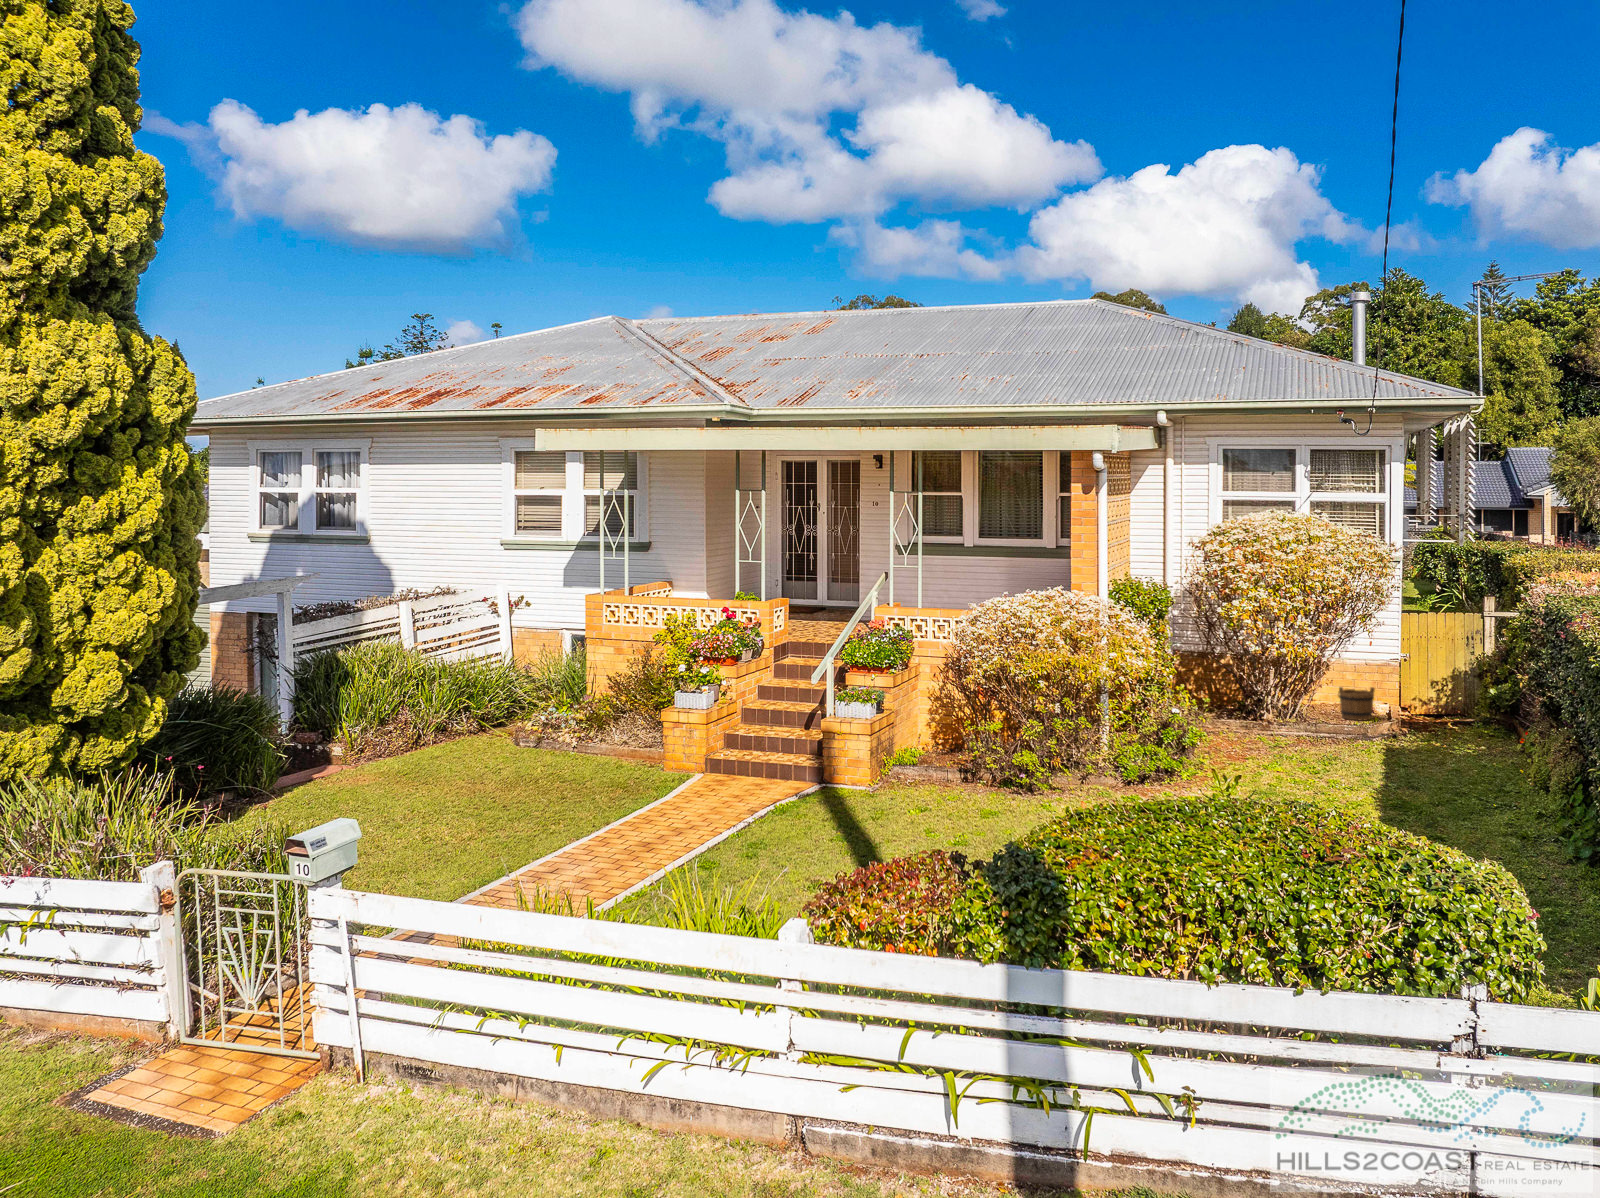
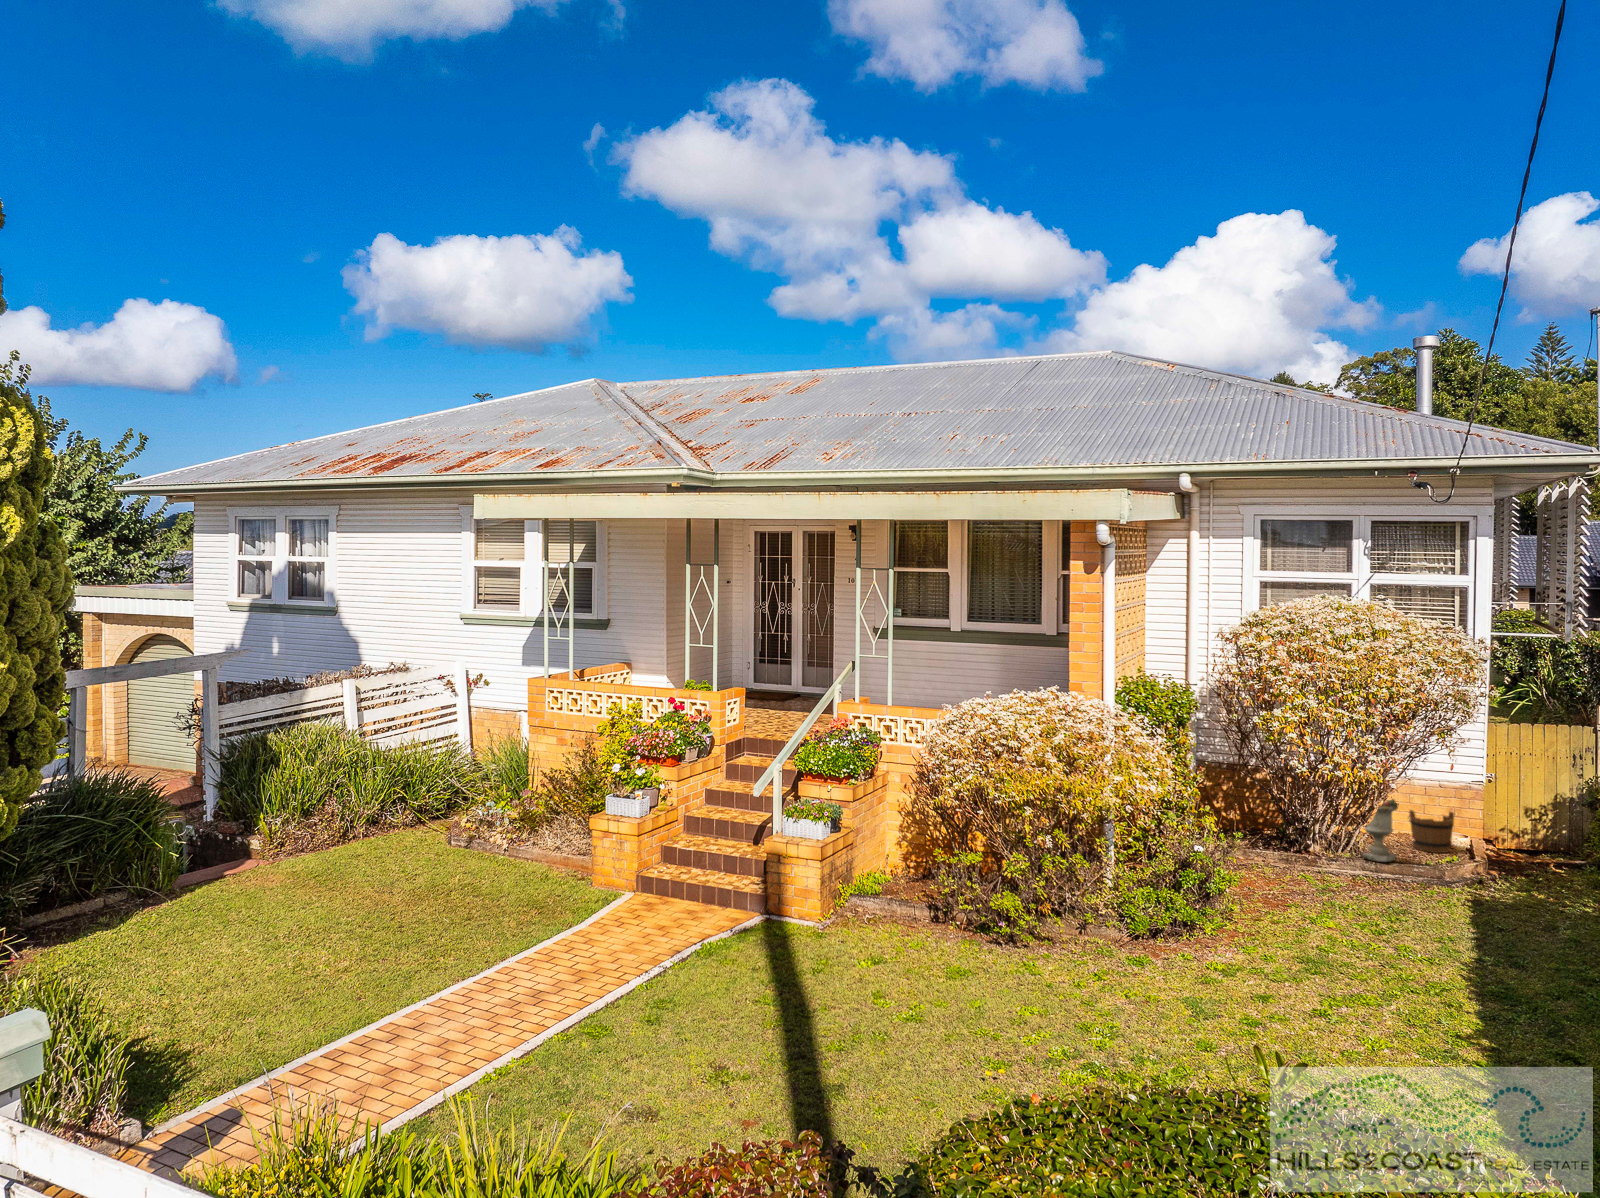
planter: none [1300,676,1331,728] -> present [1362,799,1399,862]

